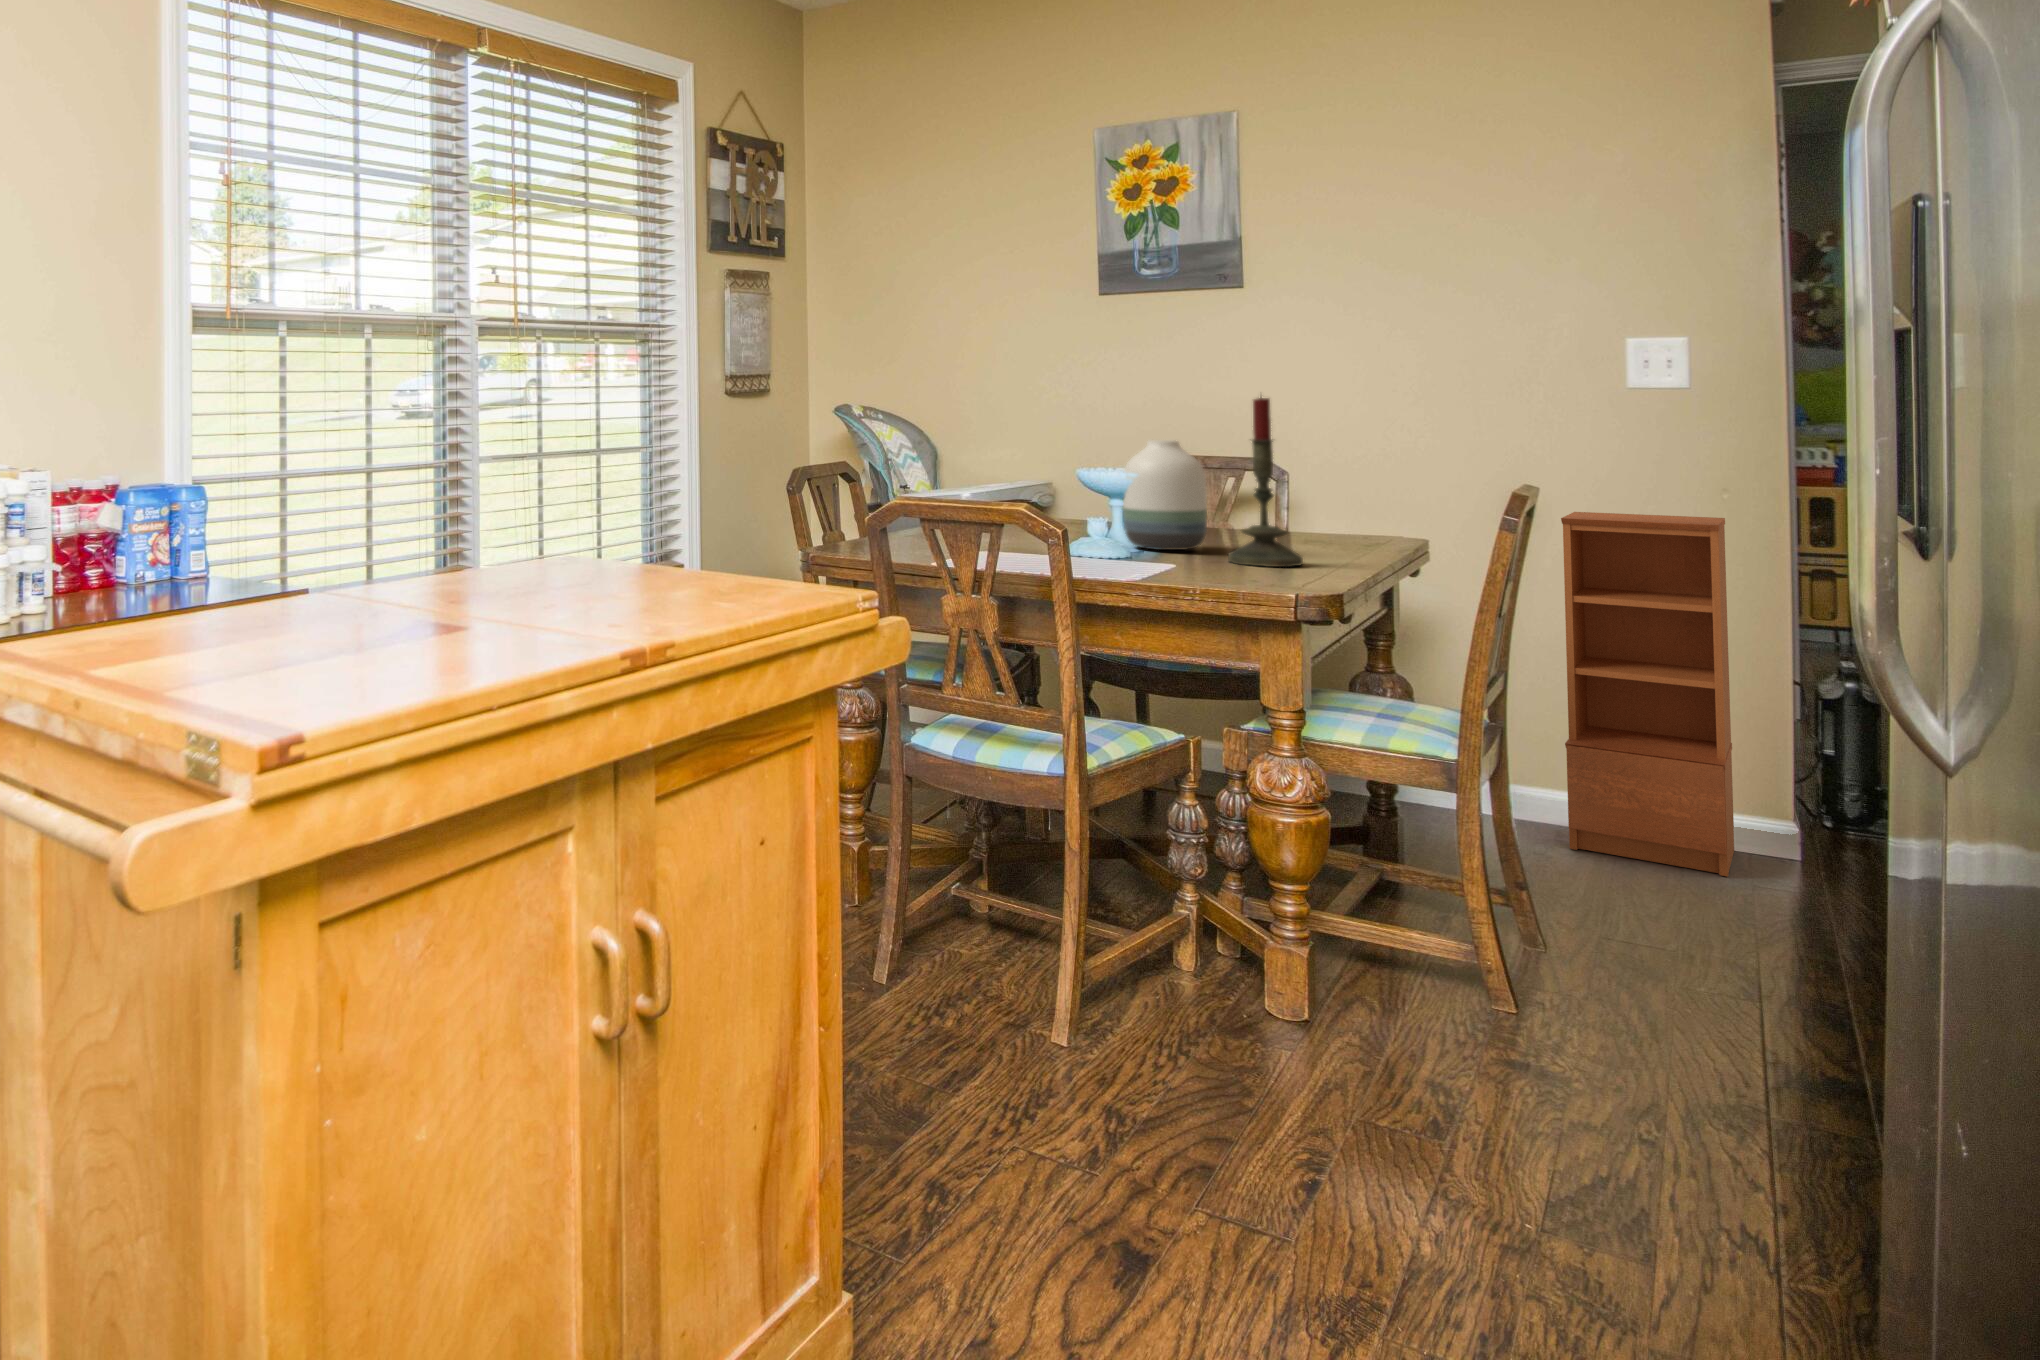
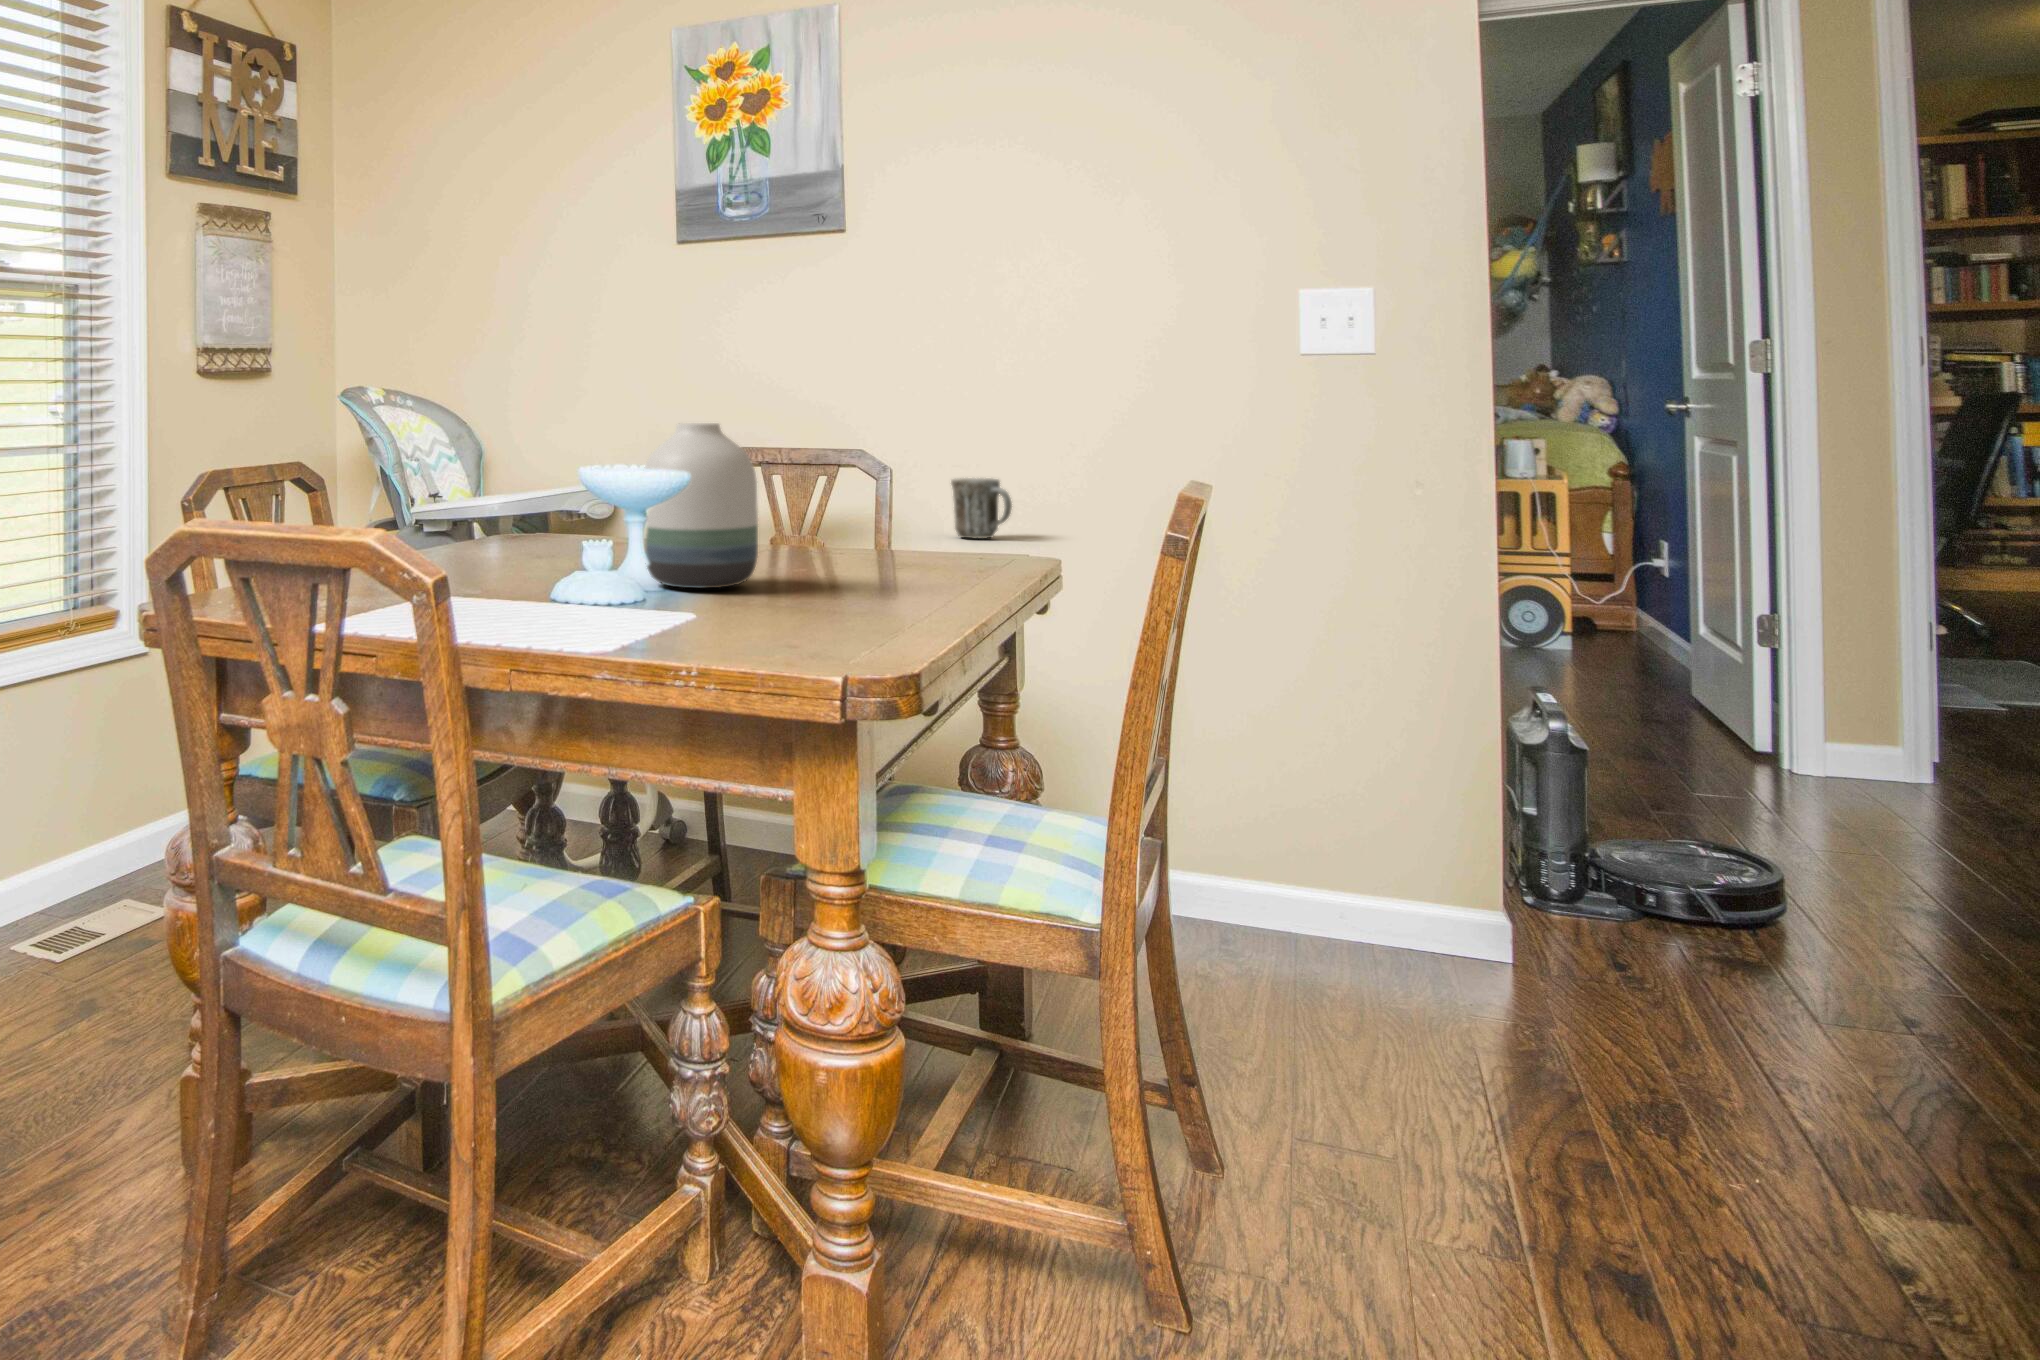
candle: present [1228,397,1303,567] -> none [776,346,880,615]
mug: none [1334,481,1386,527] -> present [951,478,1012,539]
bookcase: present [1561,512,1734,877] -> none [1218,512,1419,991]

